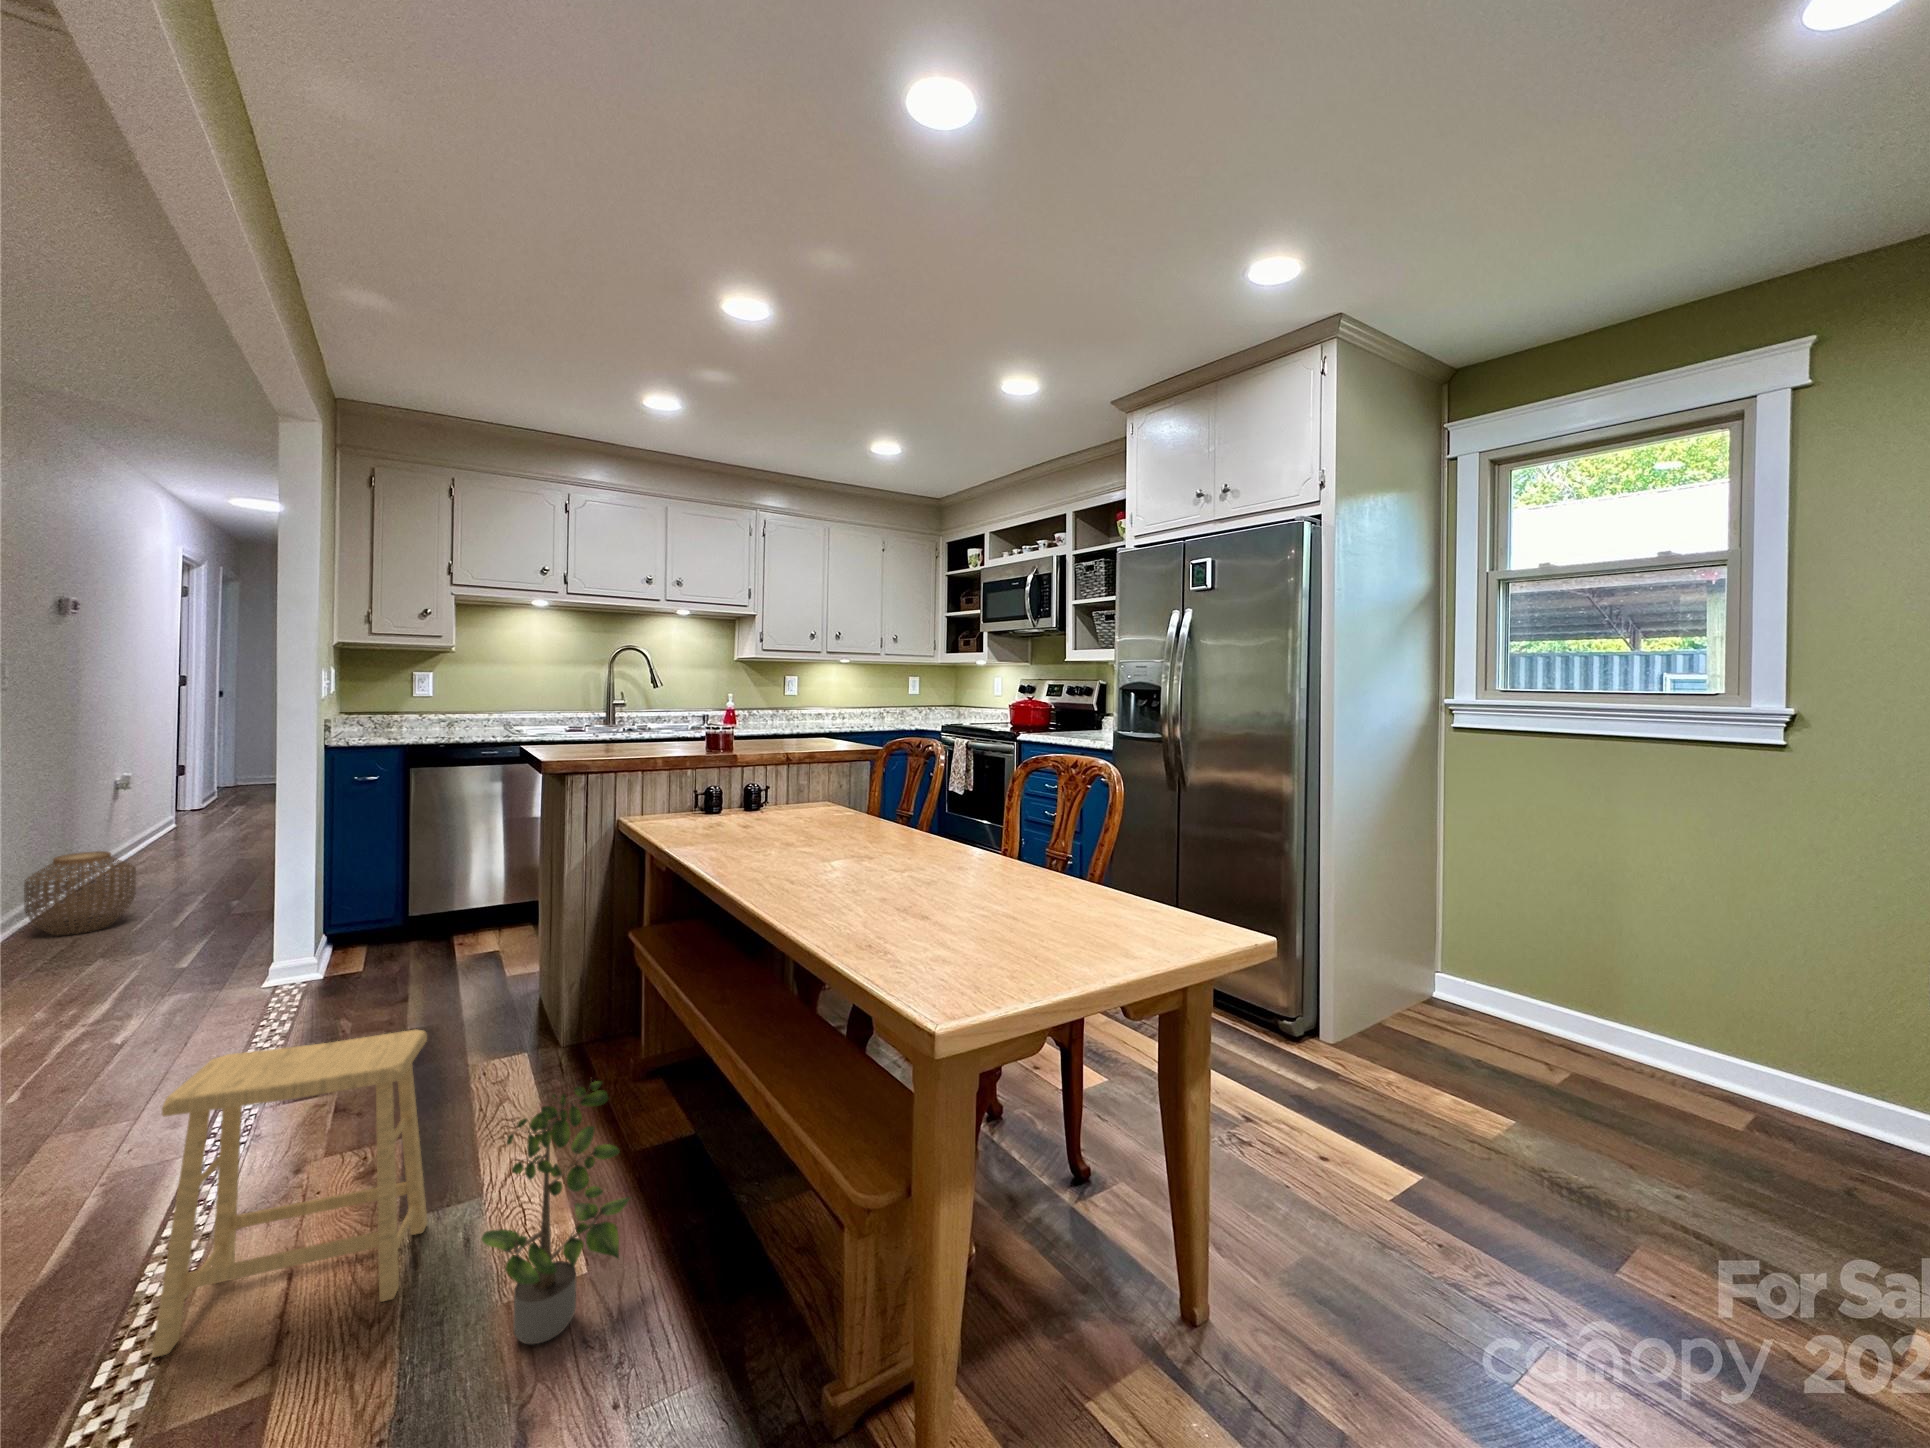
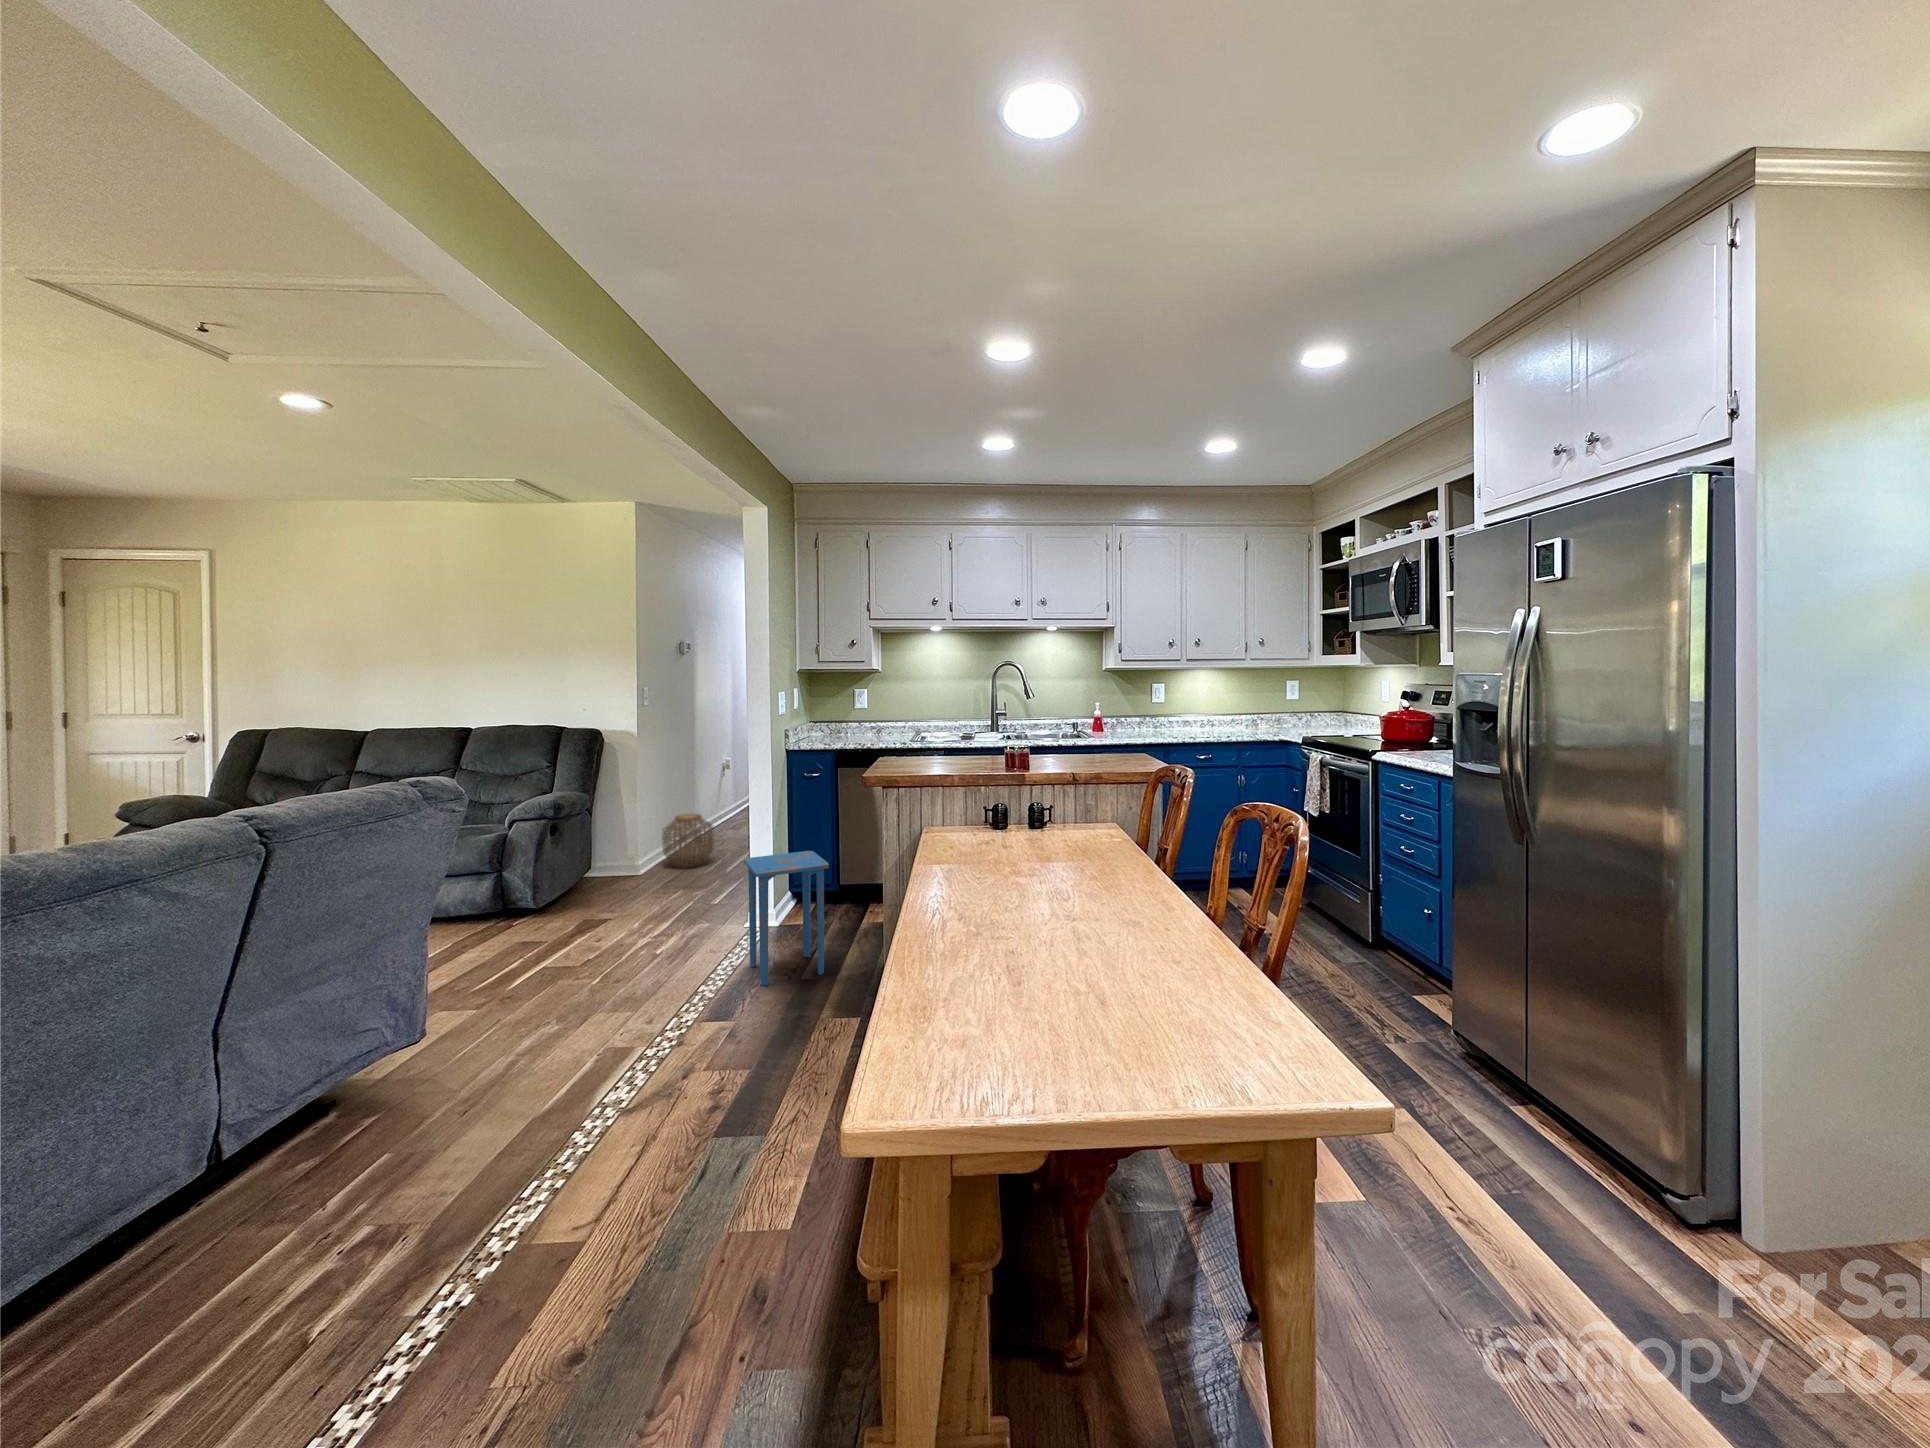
side table: none [304,871,453,1050] -> present [744,851,829,986]
footstool: present [152,1030,427,1357] -> none [554,982,726,1199]
potted plant: present [482,1081,630,1345] -> none [693,1062,818,1282]

